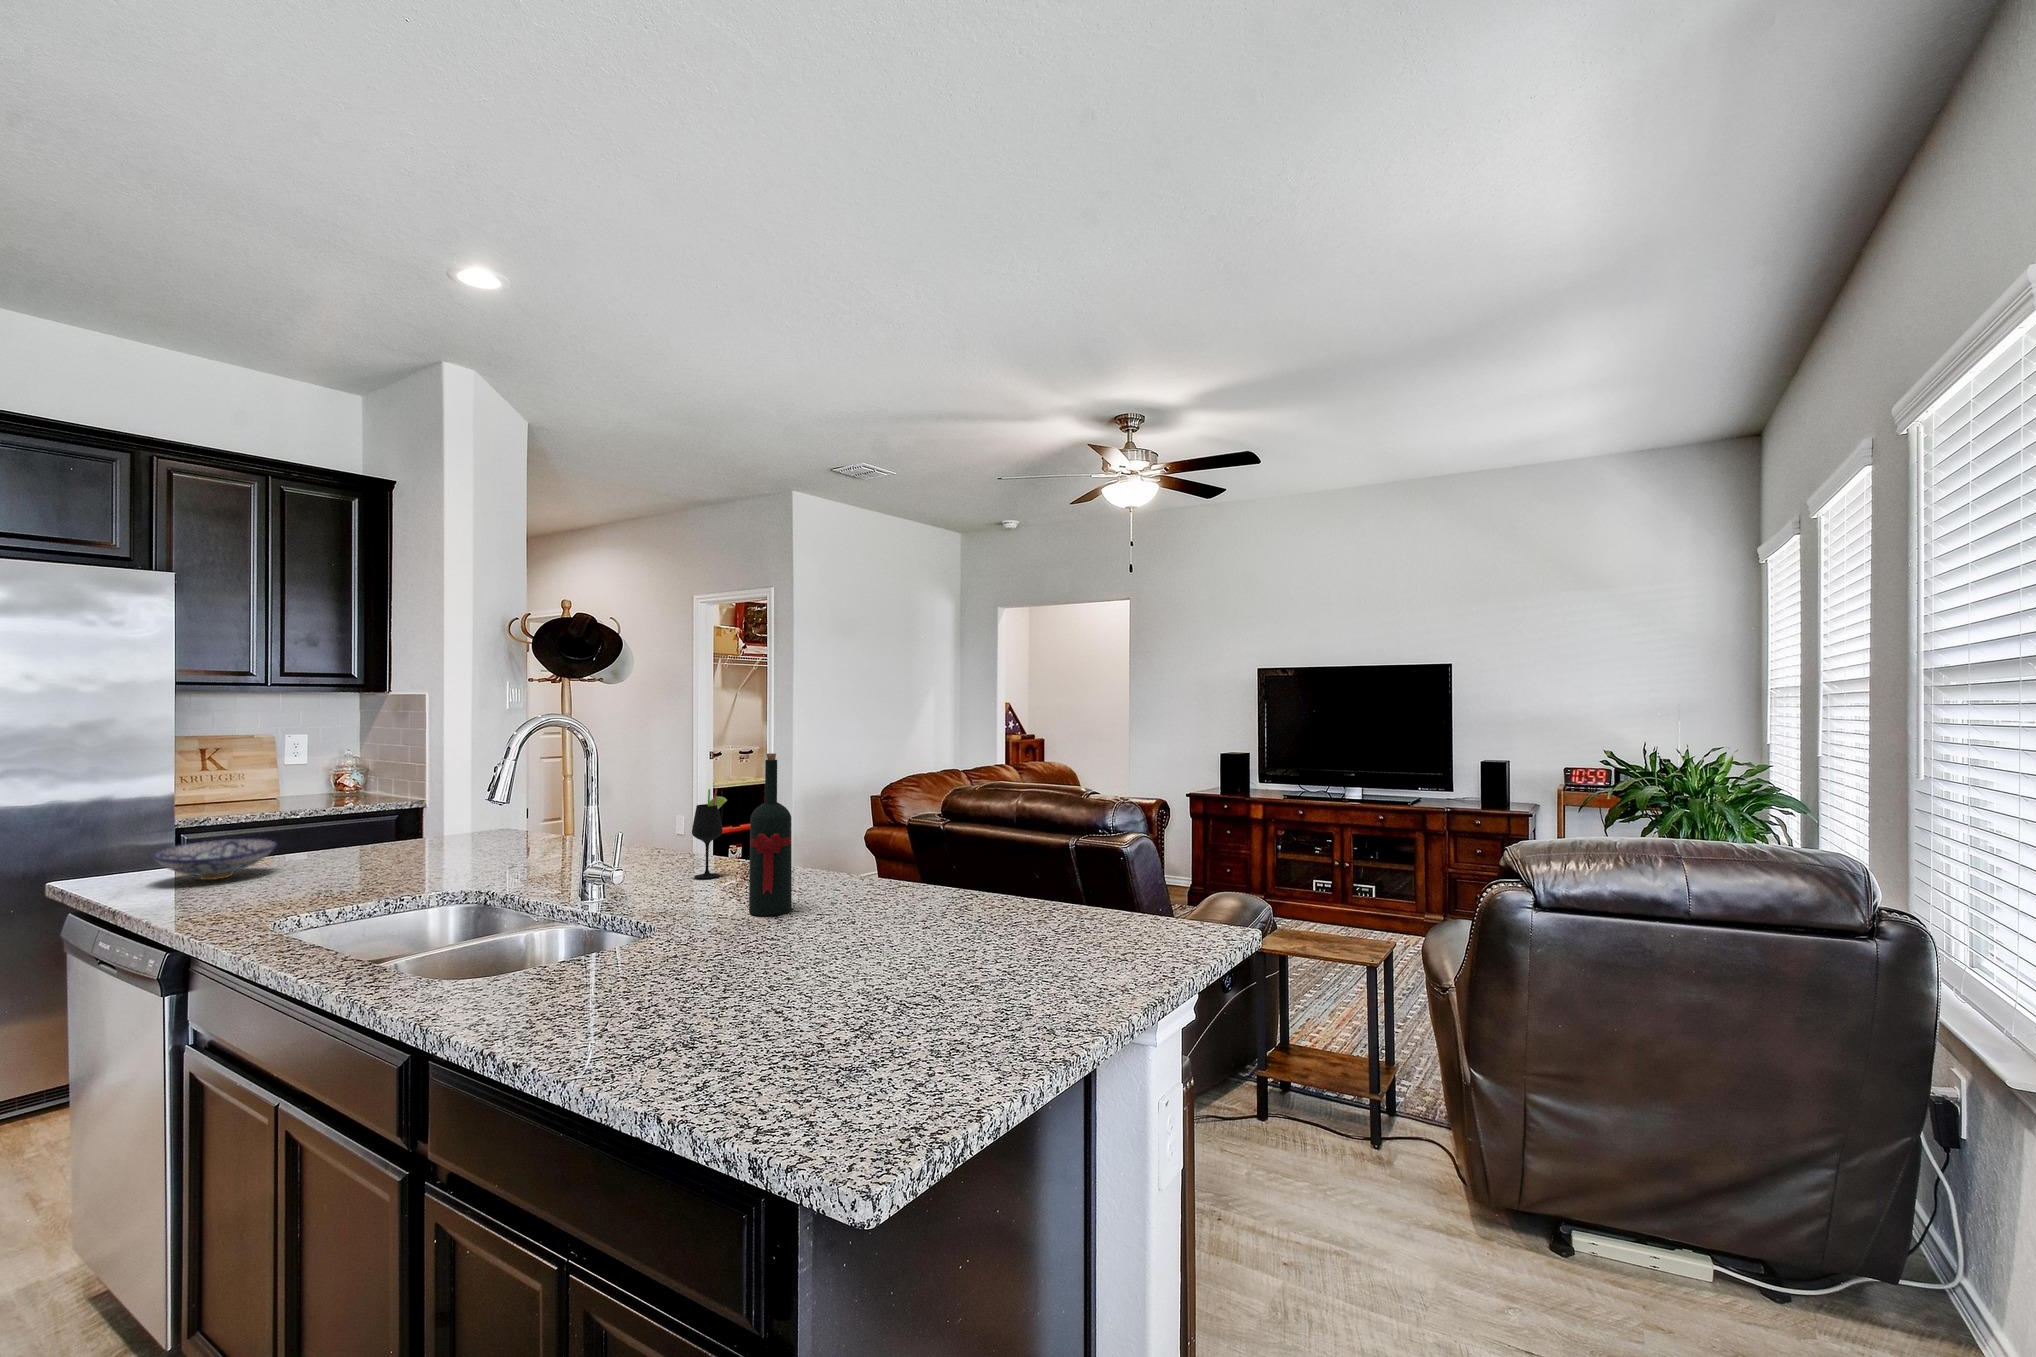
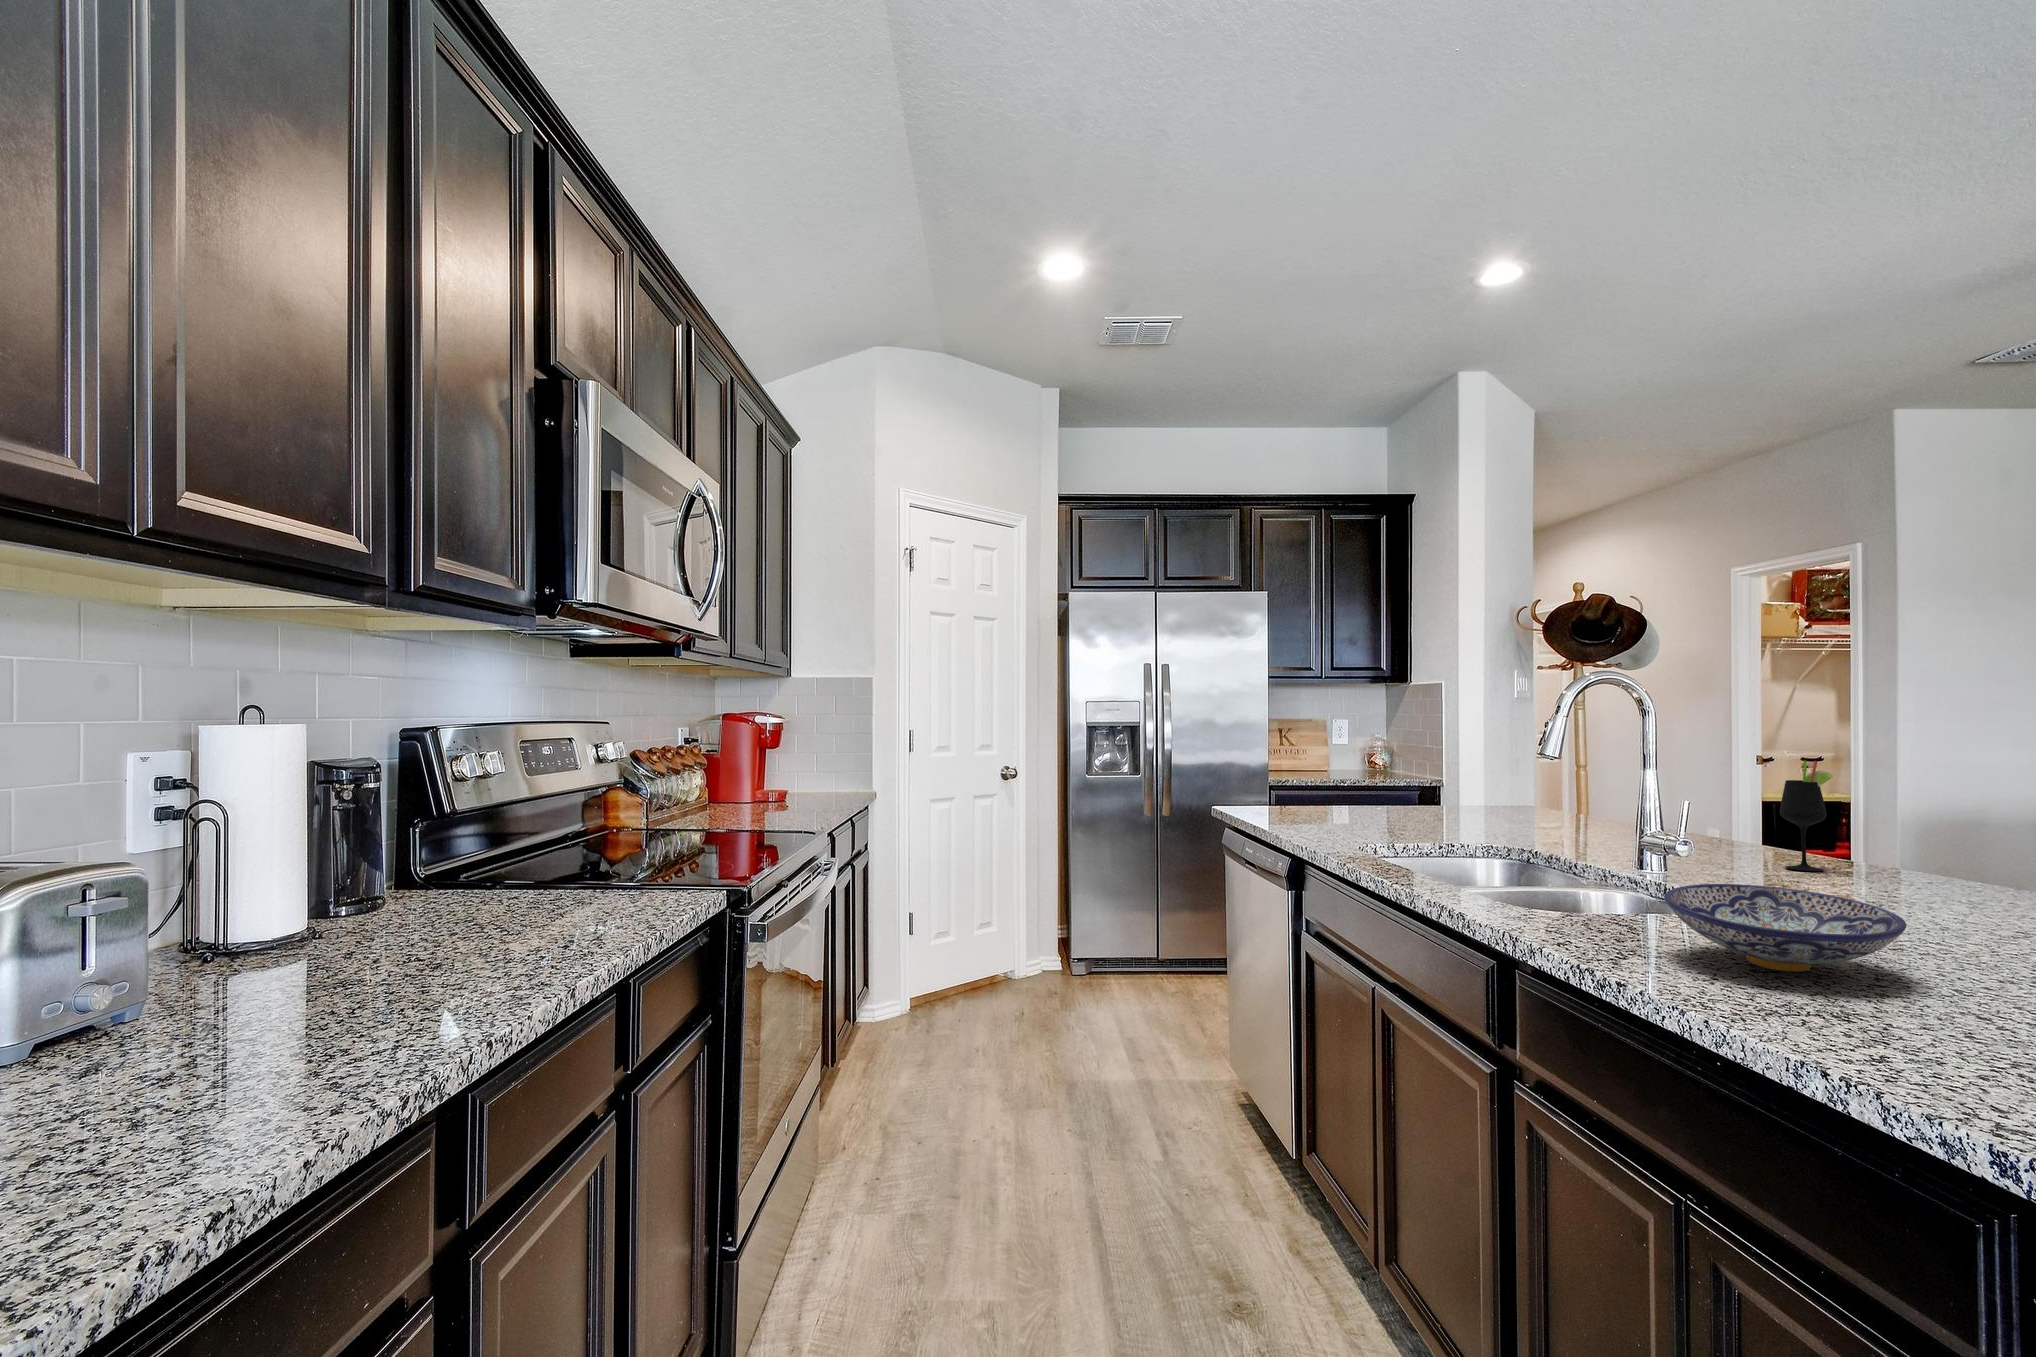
wine bottle: present [749,753,792,916] -> none [1886,706,1964,920]
bowl: present [153,839,276,880] -> present [1664,884,1906,972]

